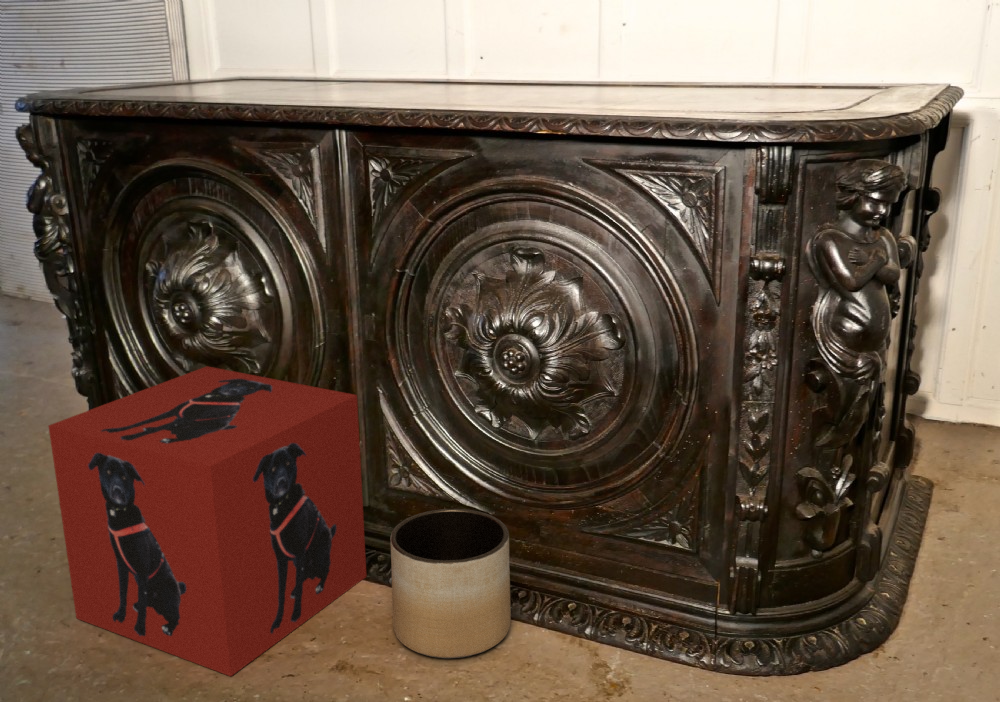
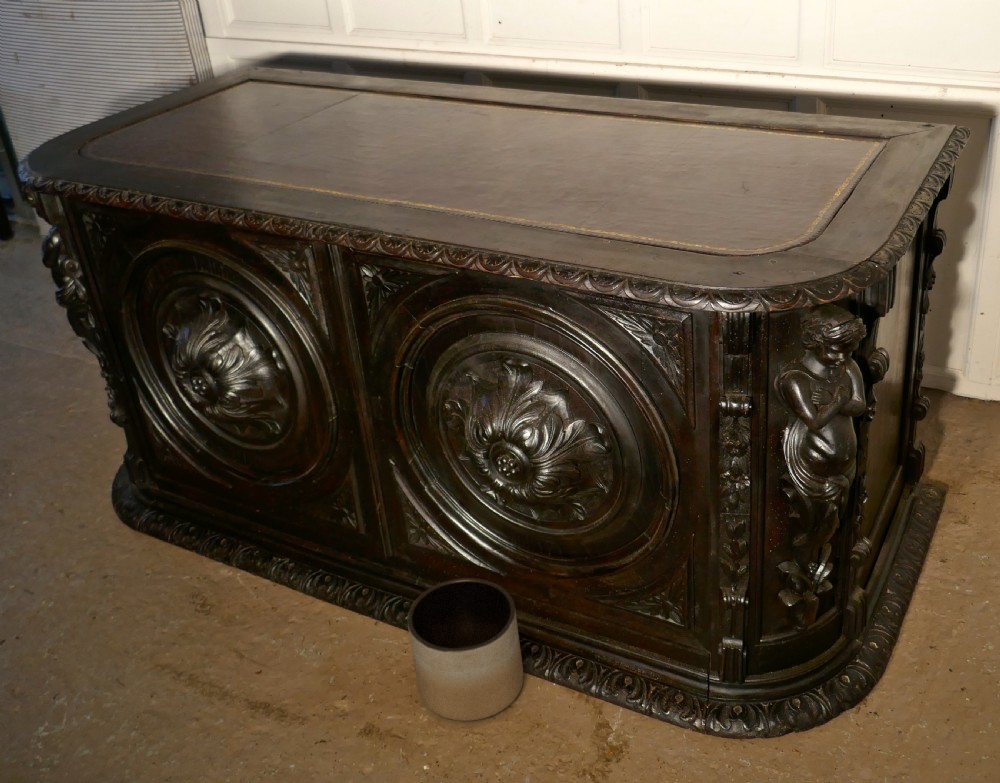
storage box: present [49,366,366,676] -> none [92,431,396,742]

